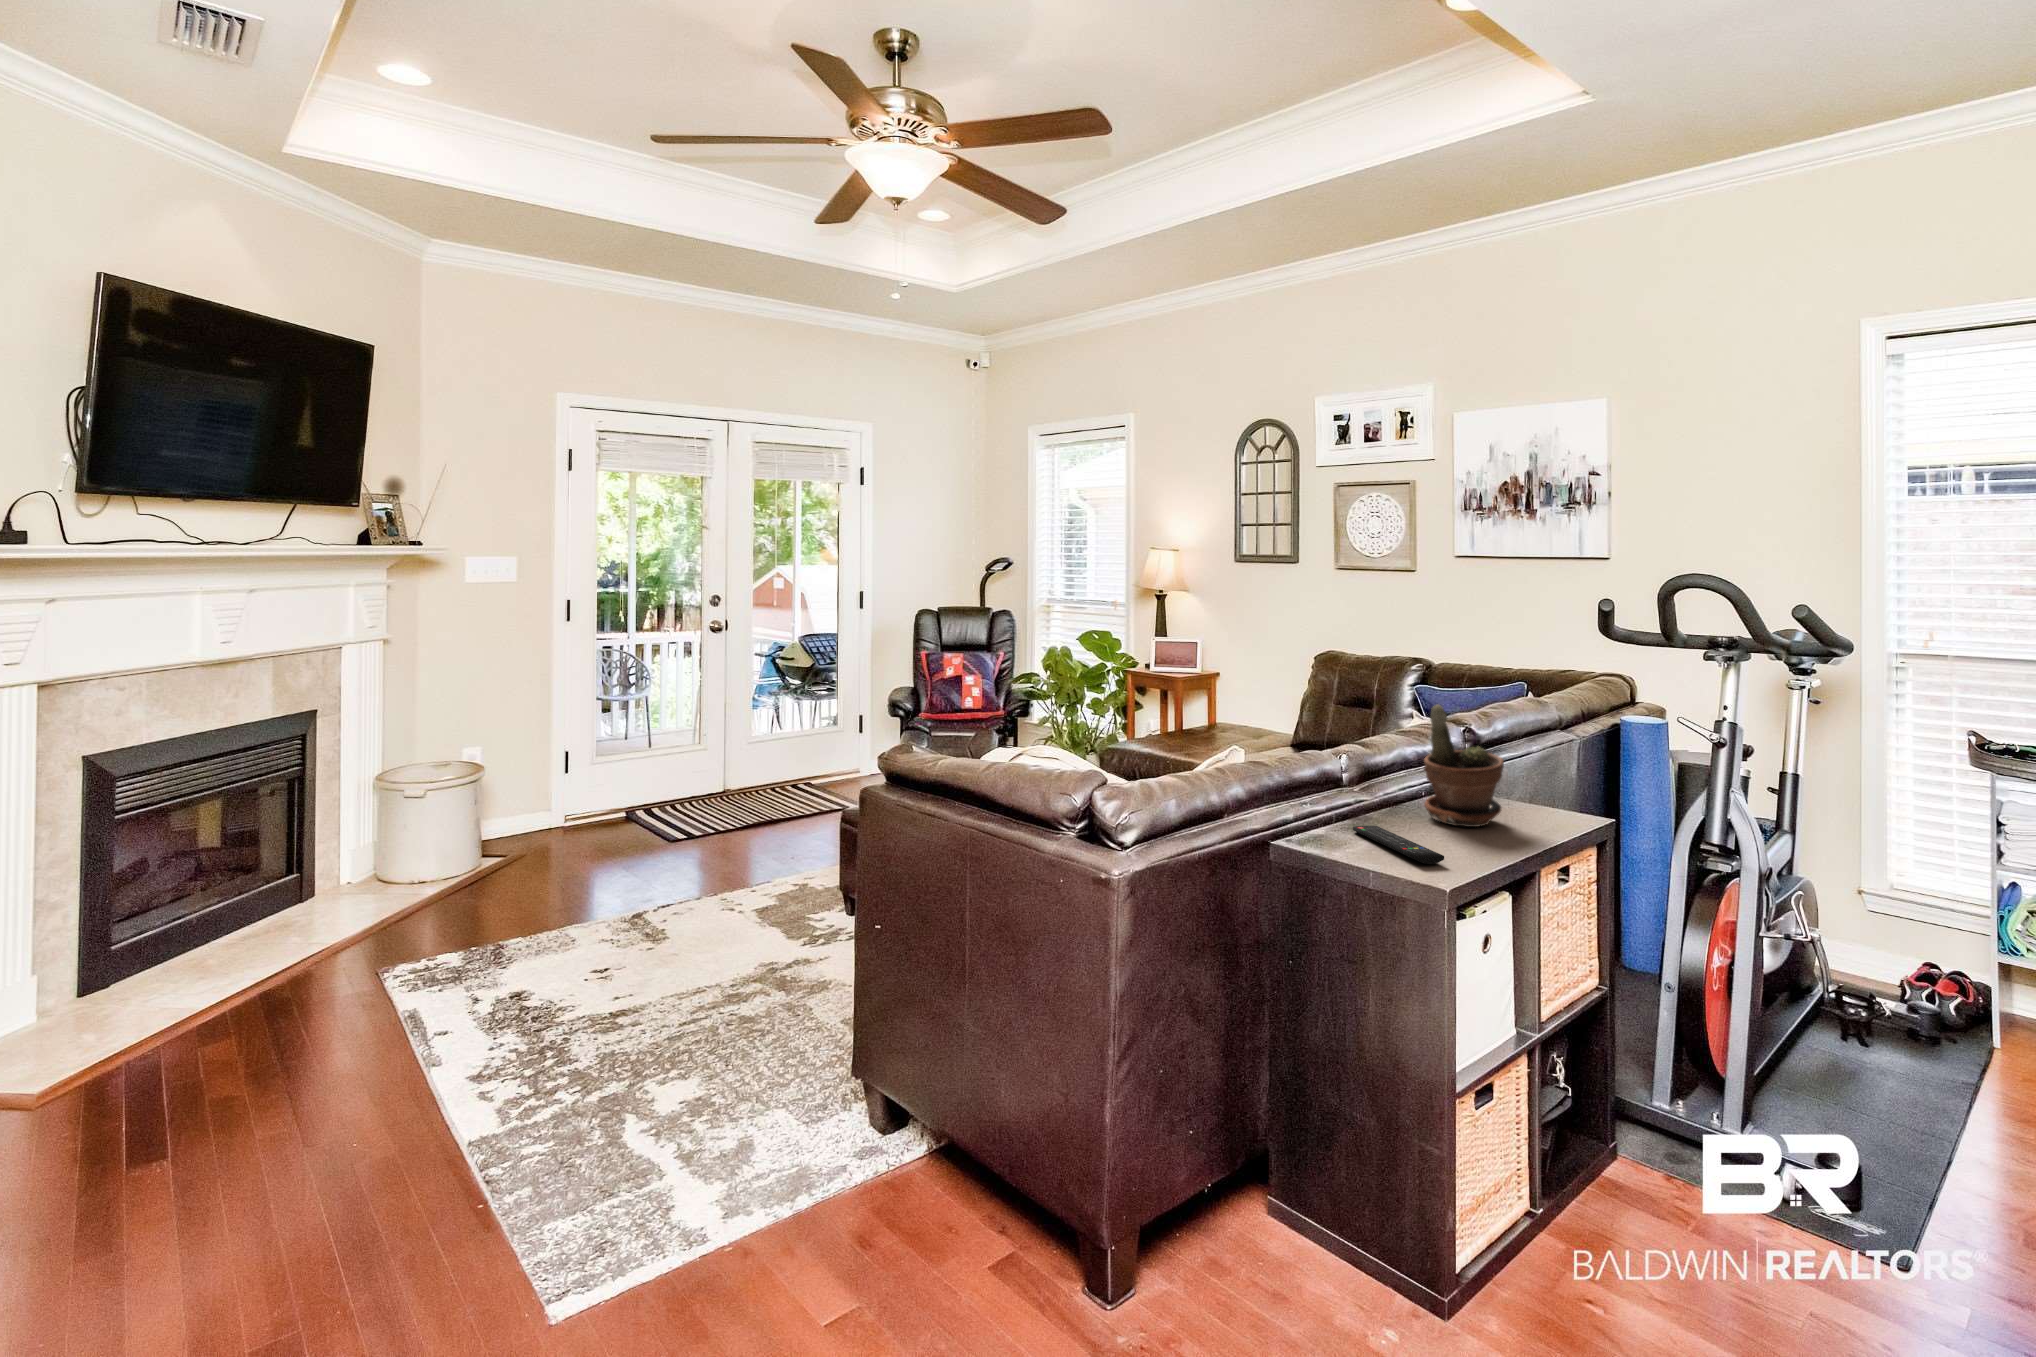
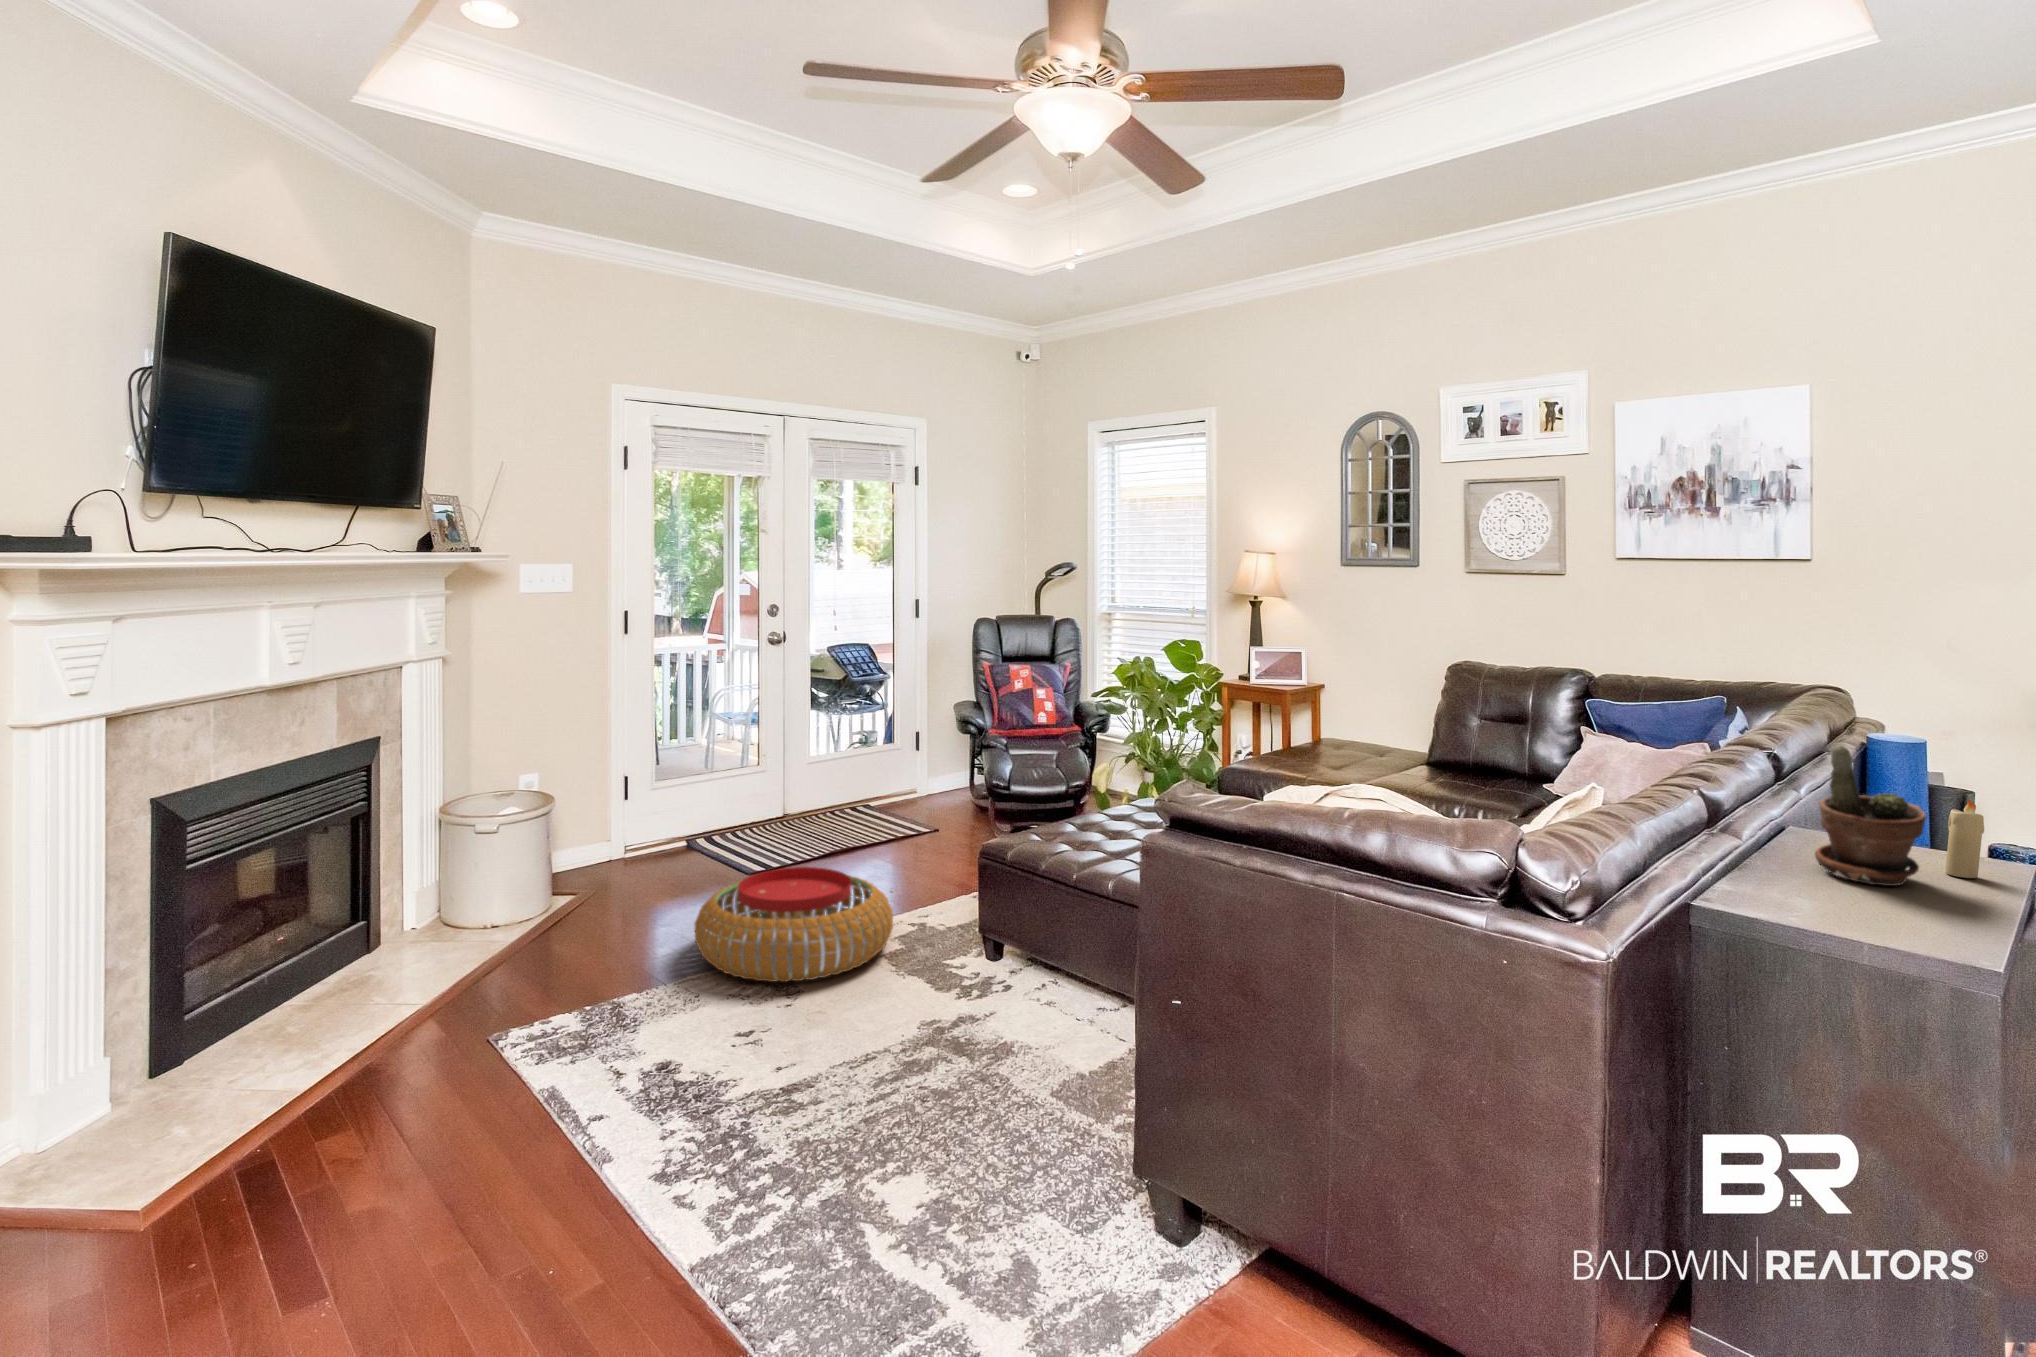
candle: none [1540,752,1567,823] -> present [1945,798,1984,878]
remote control: present [1353,826,1444,864] -> none [1770,887,1936,941]
pouf: none [582,832,766,930] -> present [695,867,893,982]

